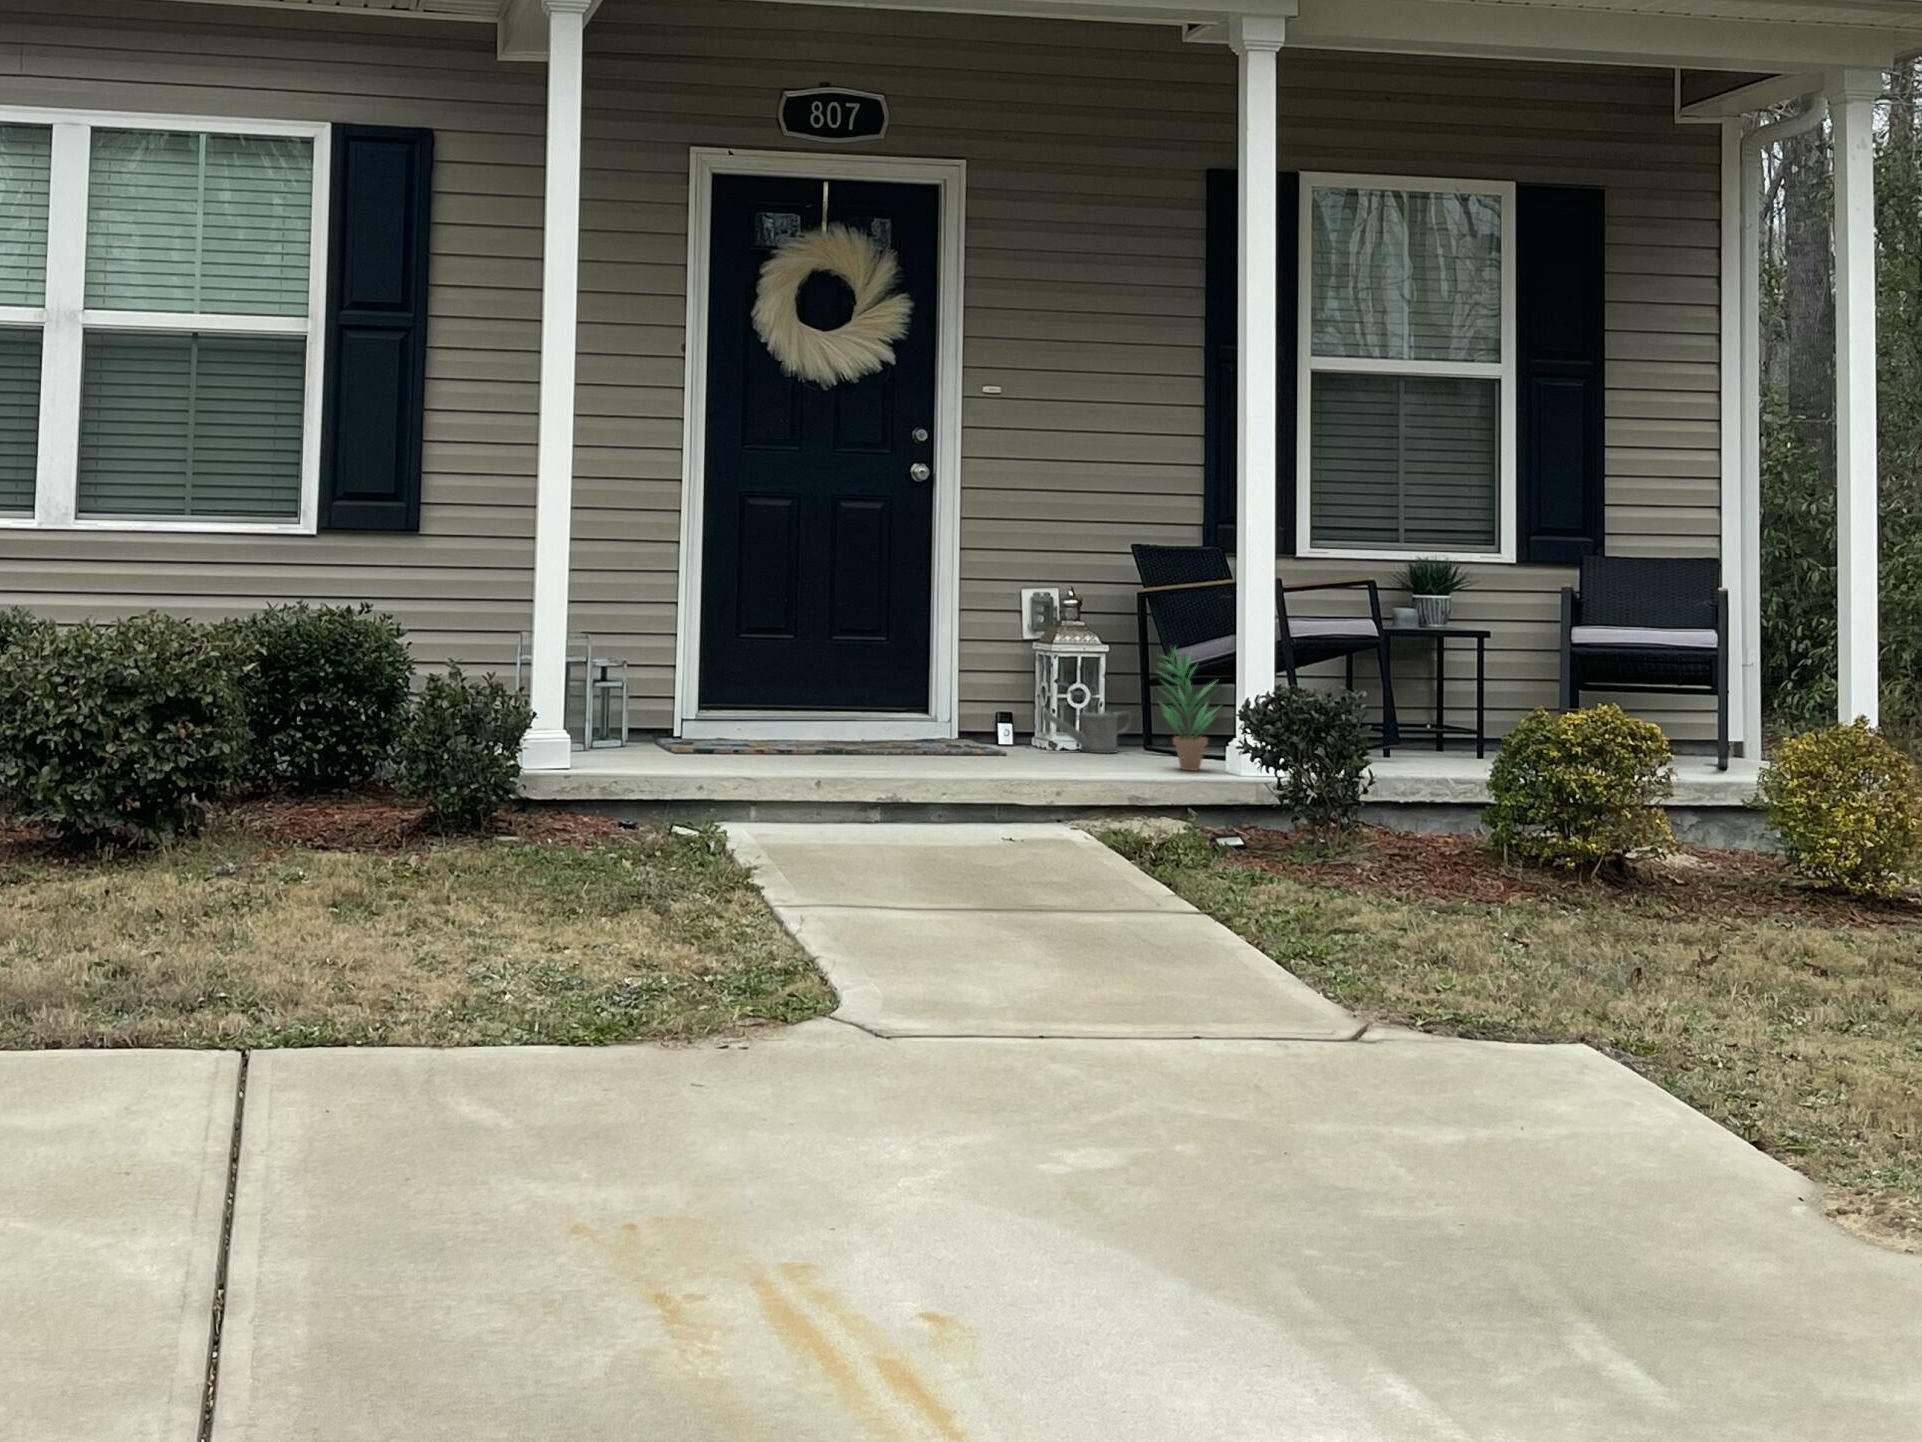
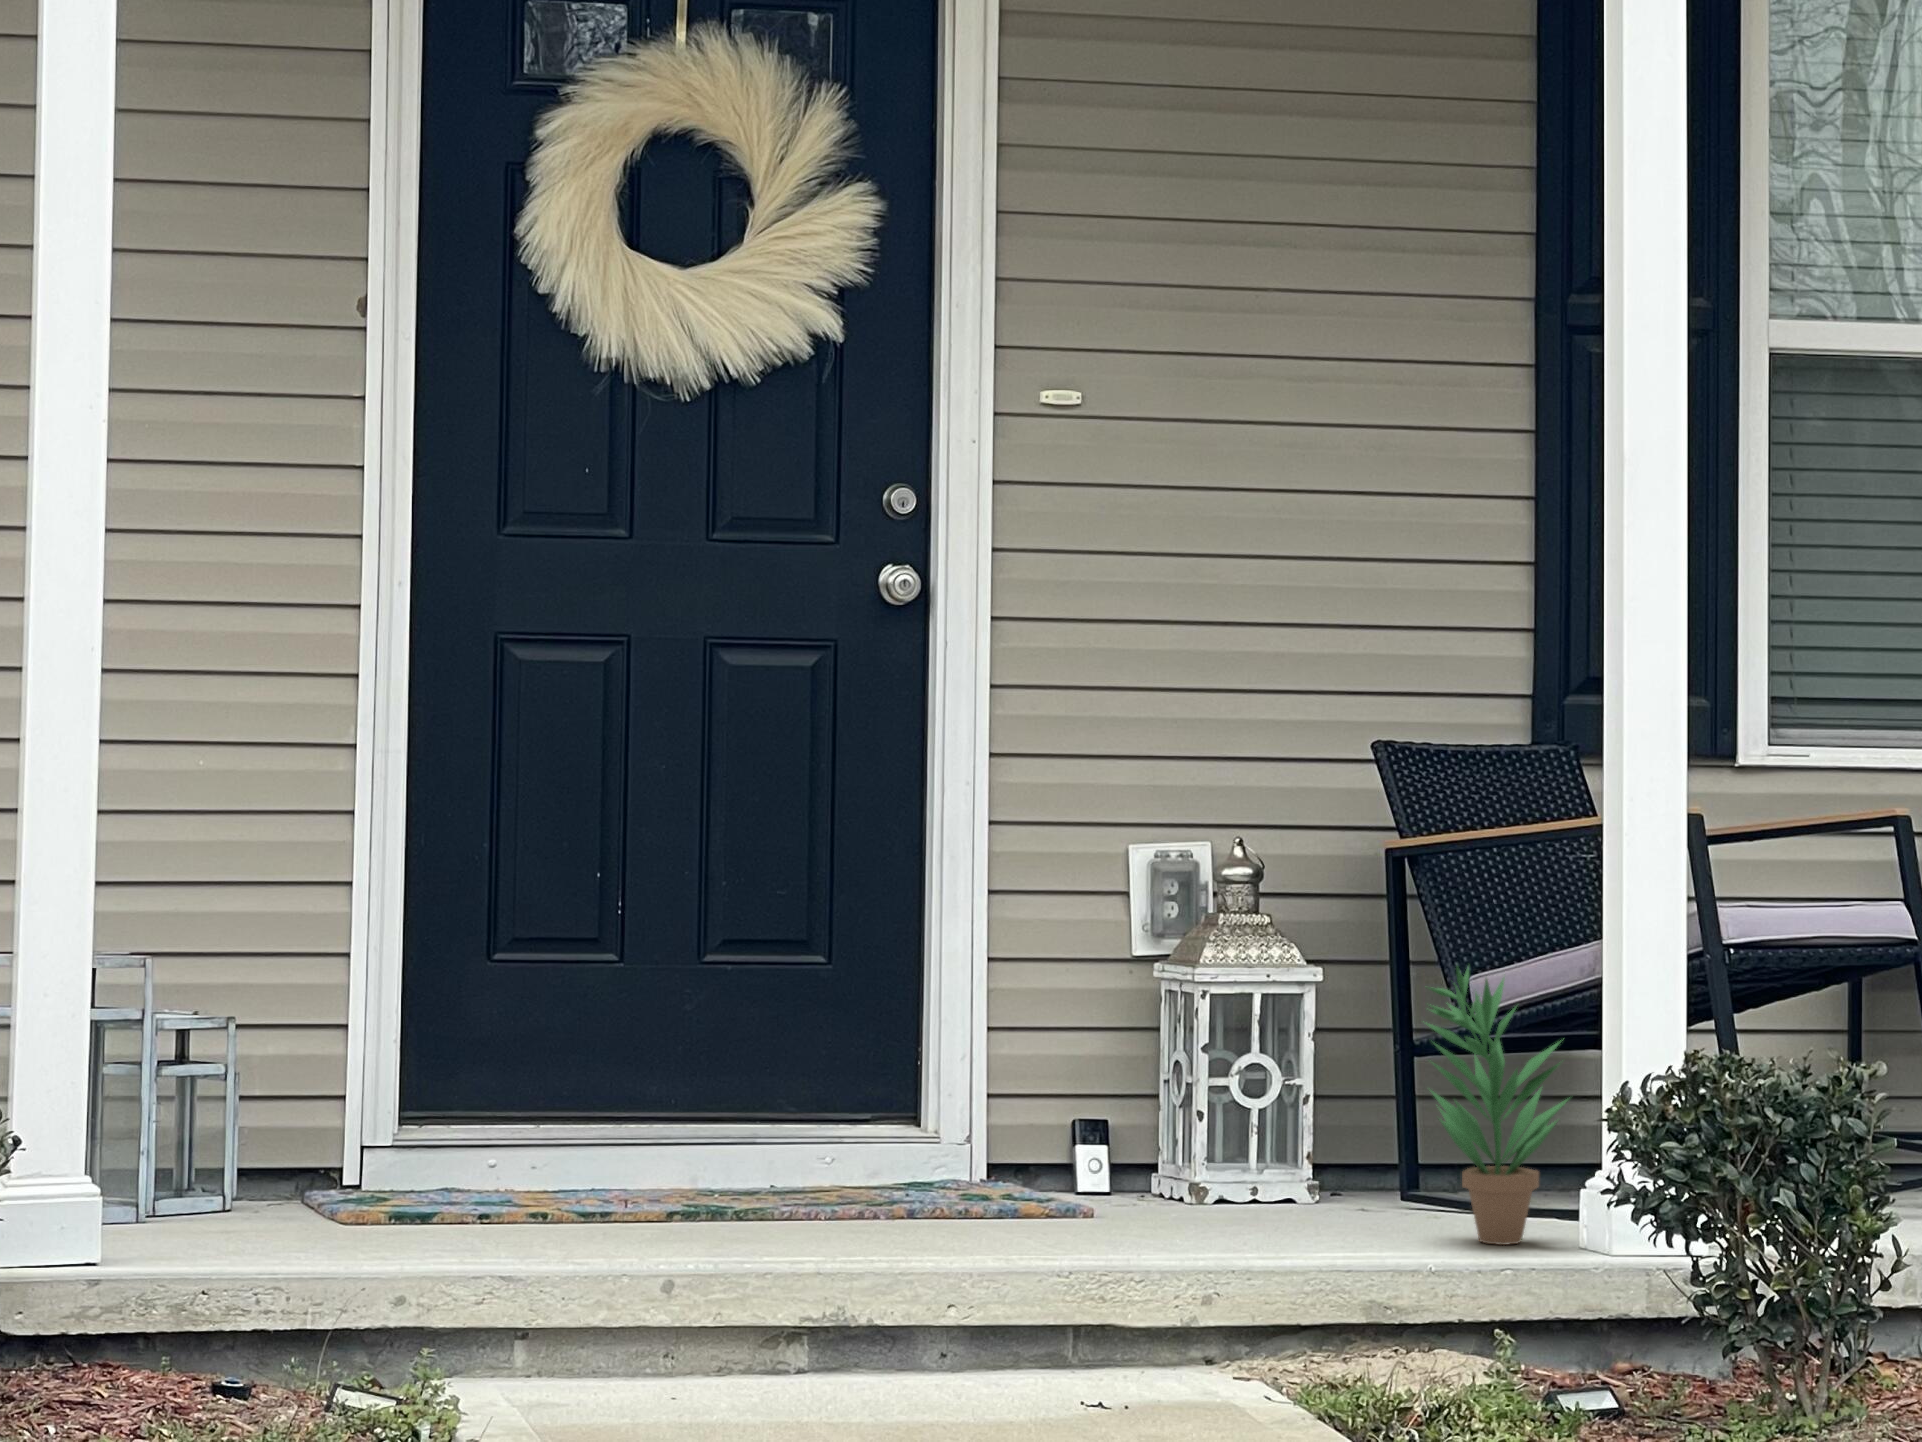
watering can: present [1043,710,1132,753] -> none [1175,1111,1376,1207]

